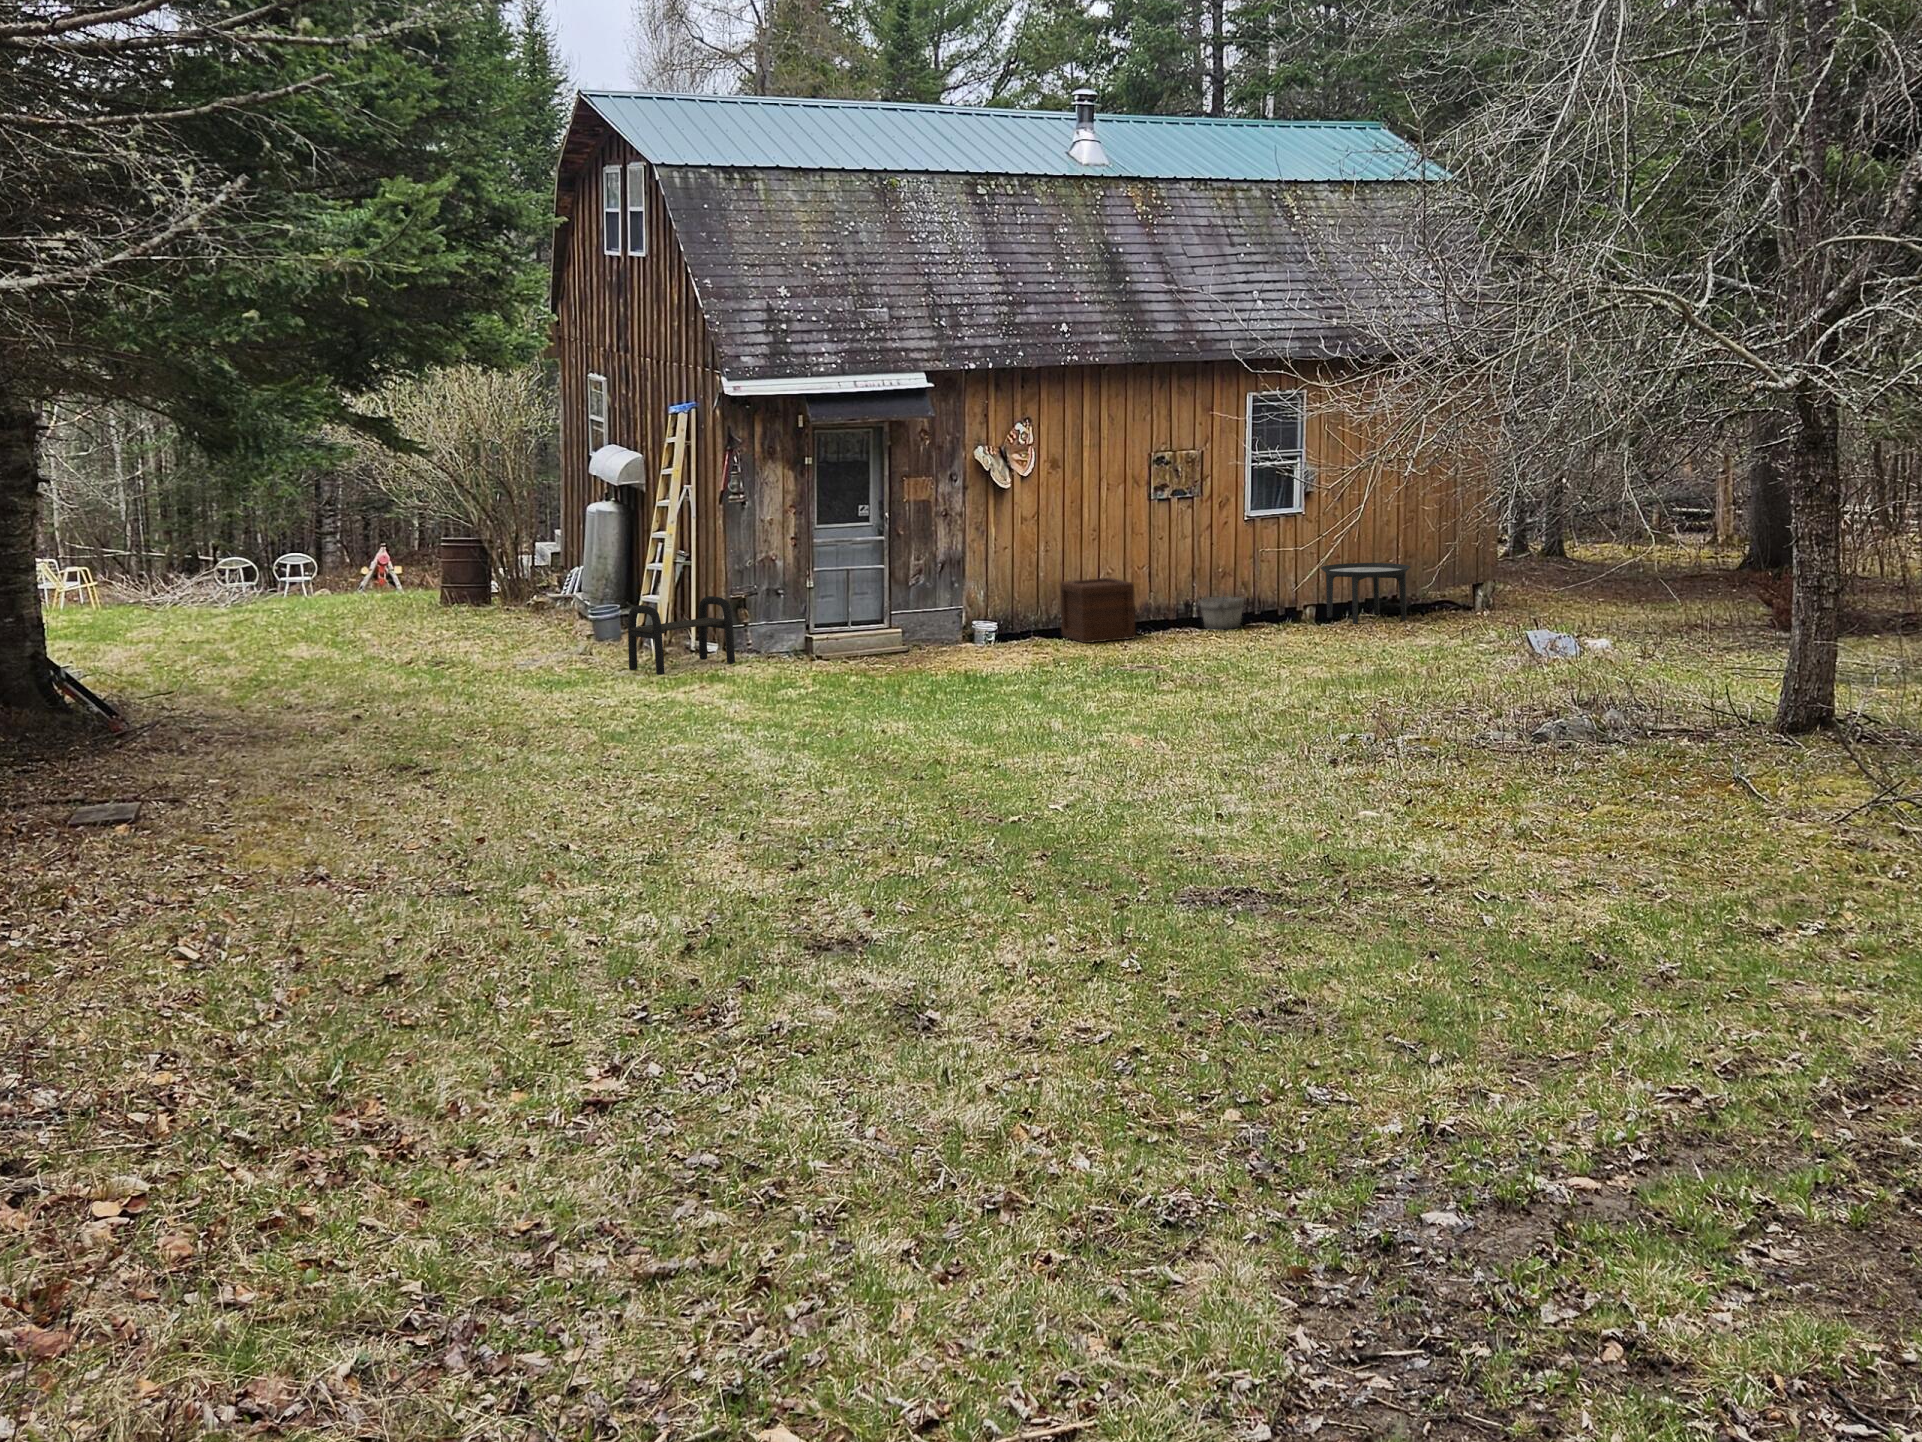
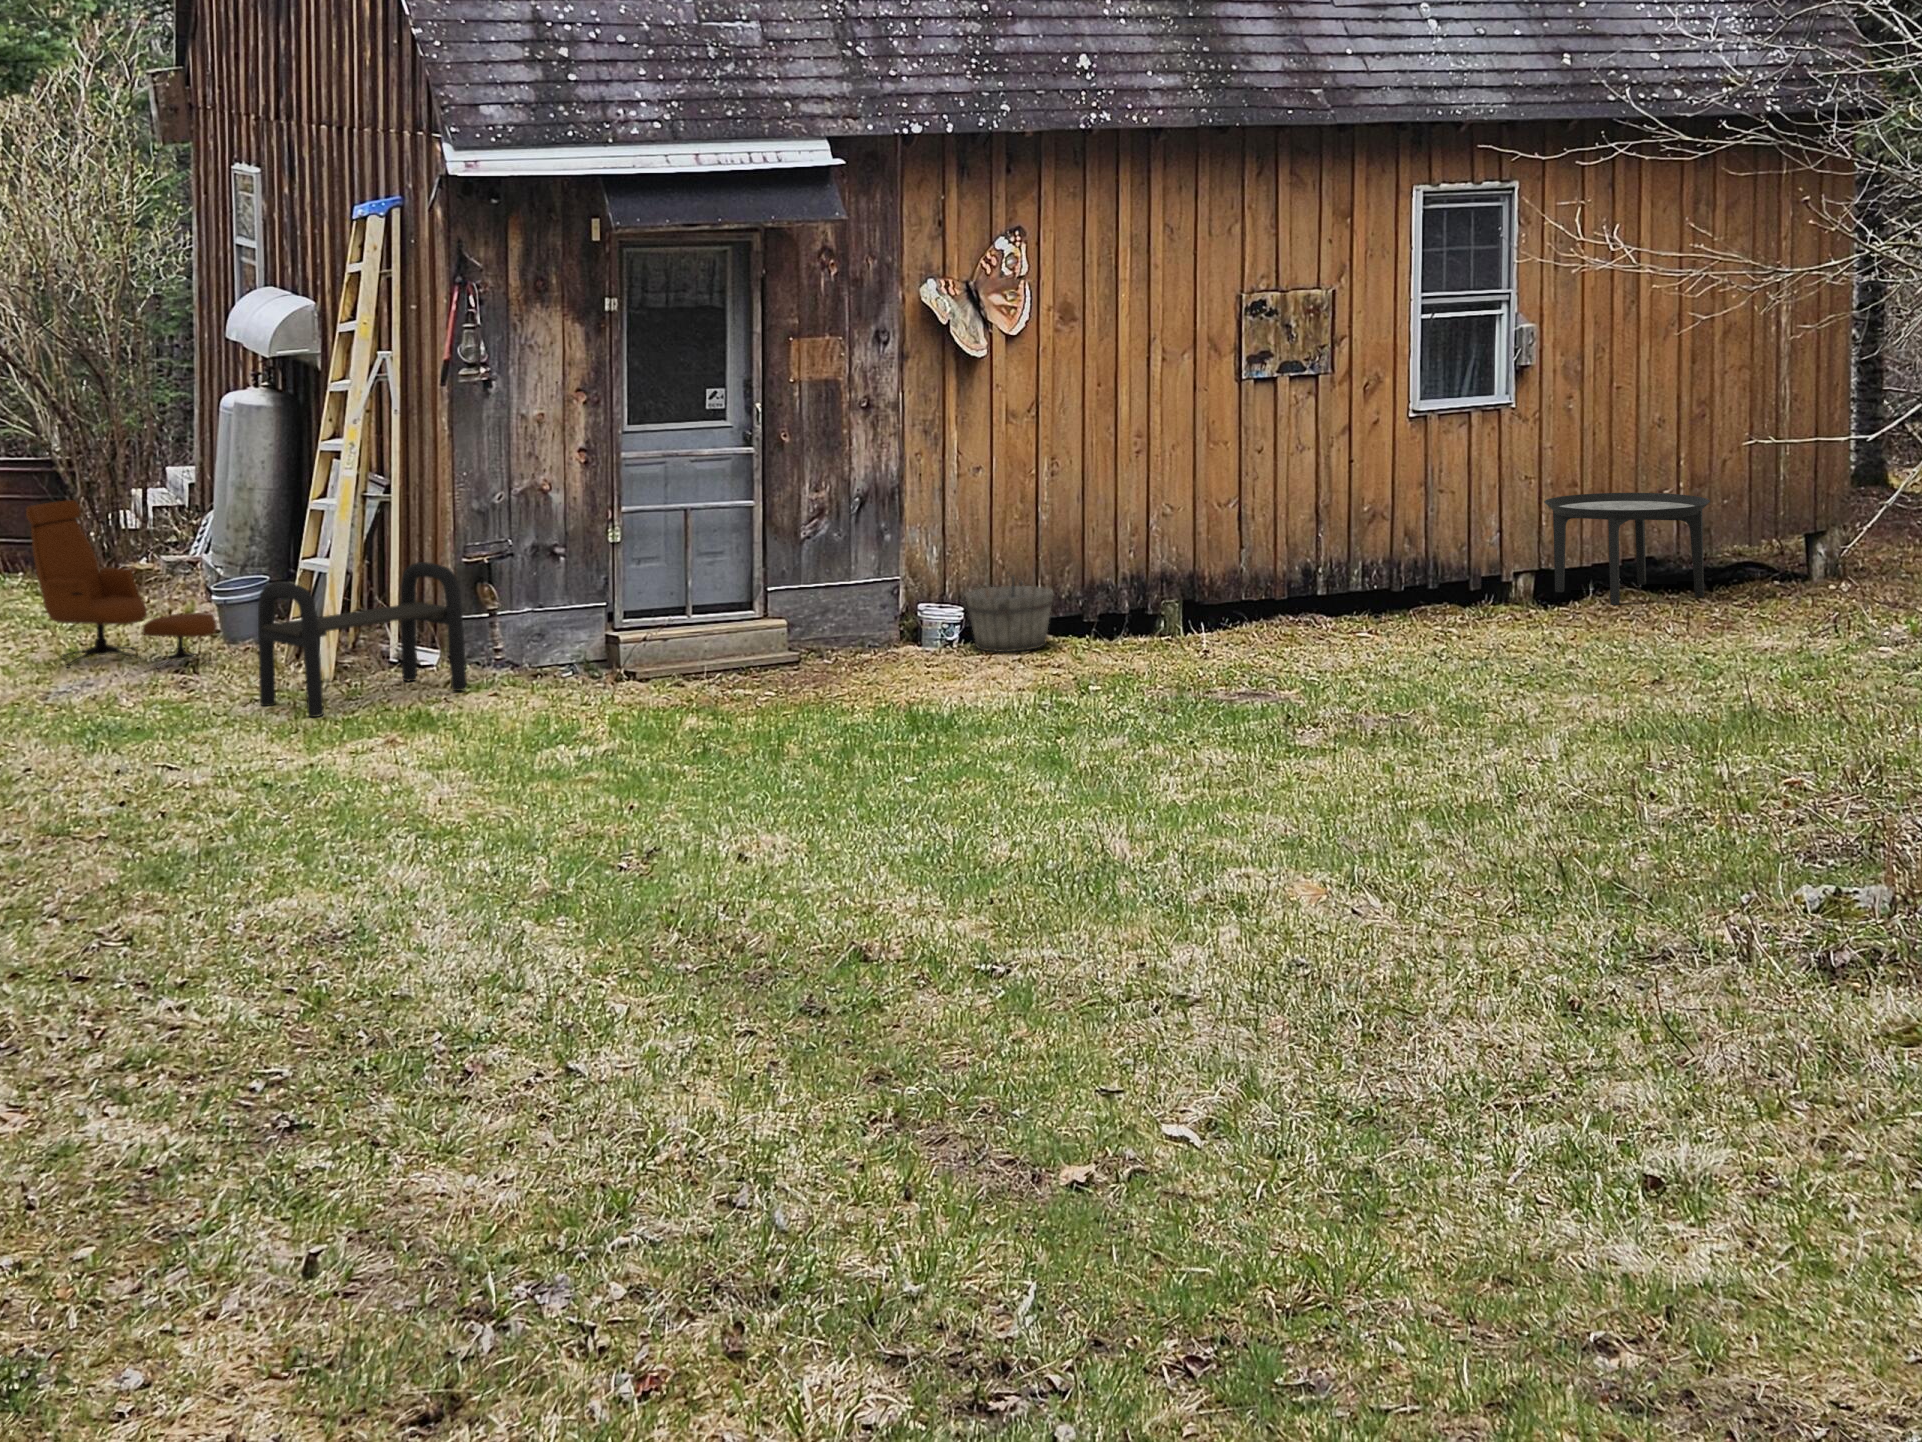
lounge chair: none [493,563,596,653] -> present [26,500,217,668]
wooden crate: present [1060,578,1136,643] -> none [1079,522,1222,646]
wooden bucket: present [1200,596,1244,629] -> present [966,572,1053,652]

